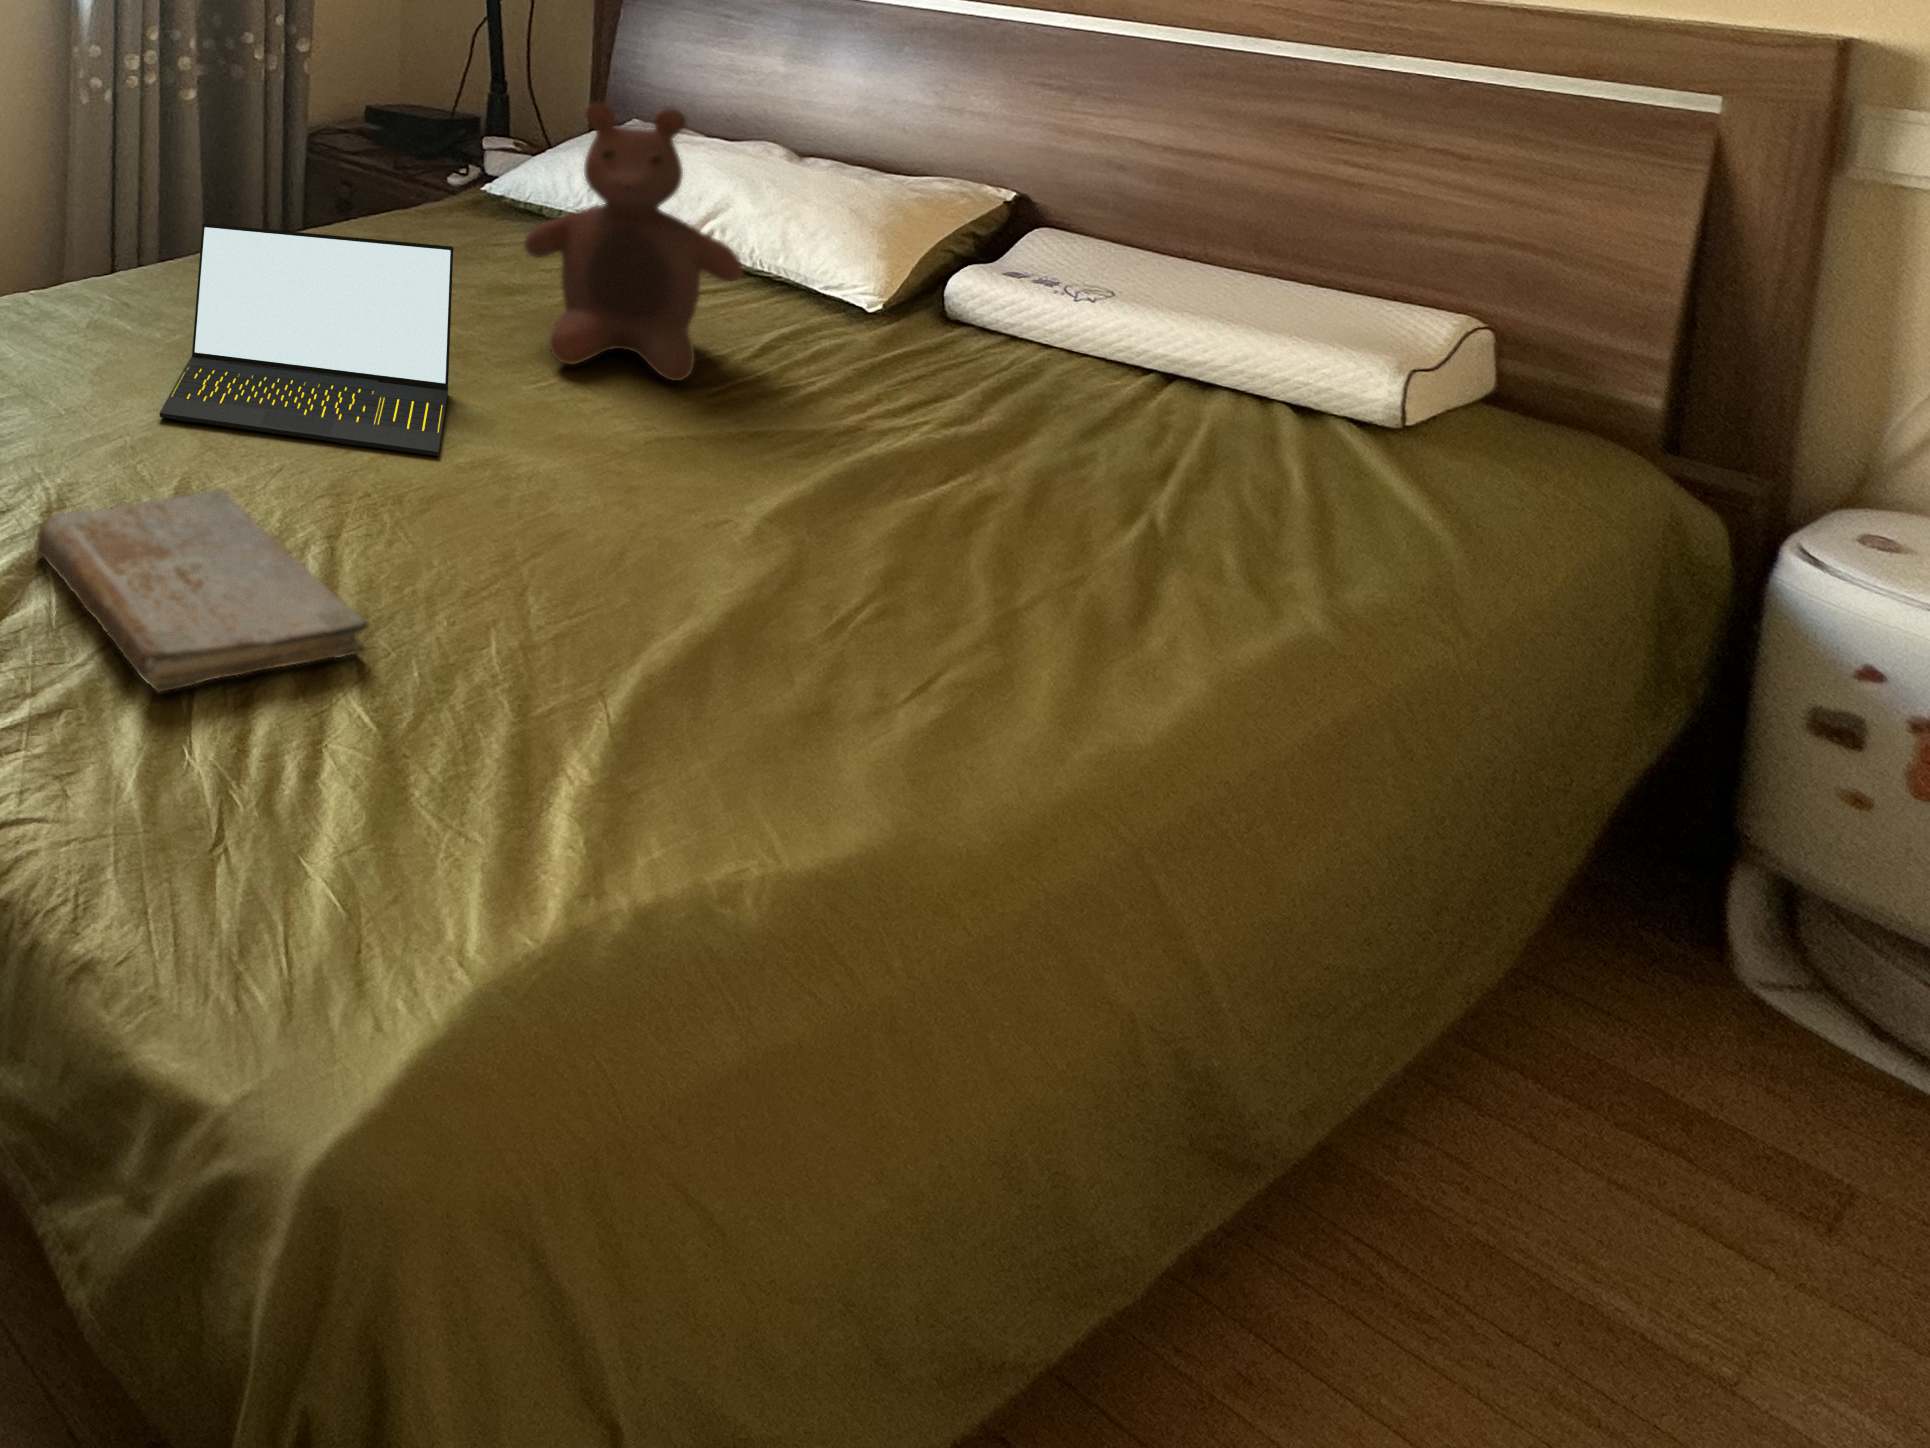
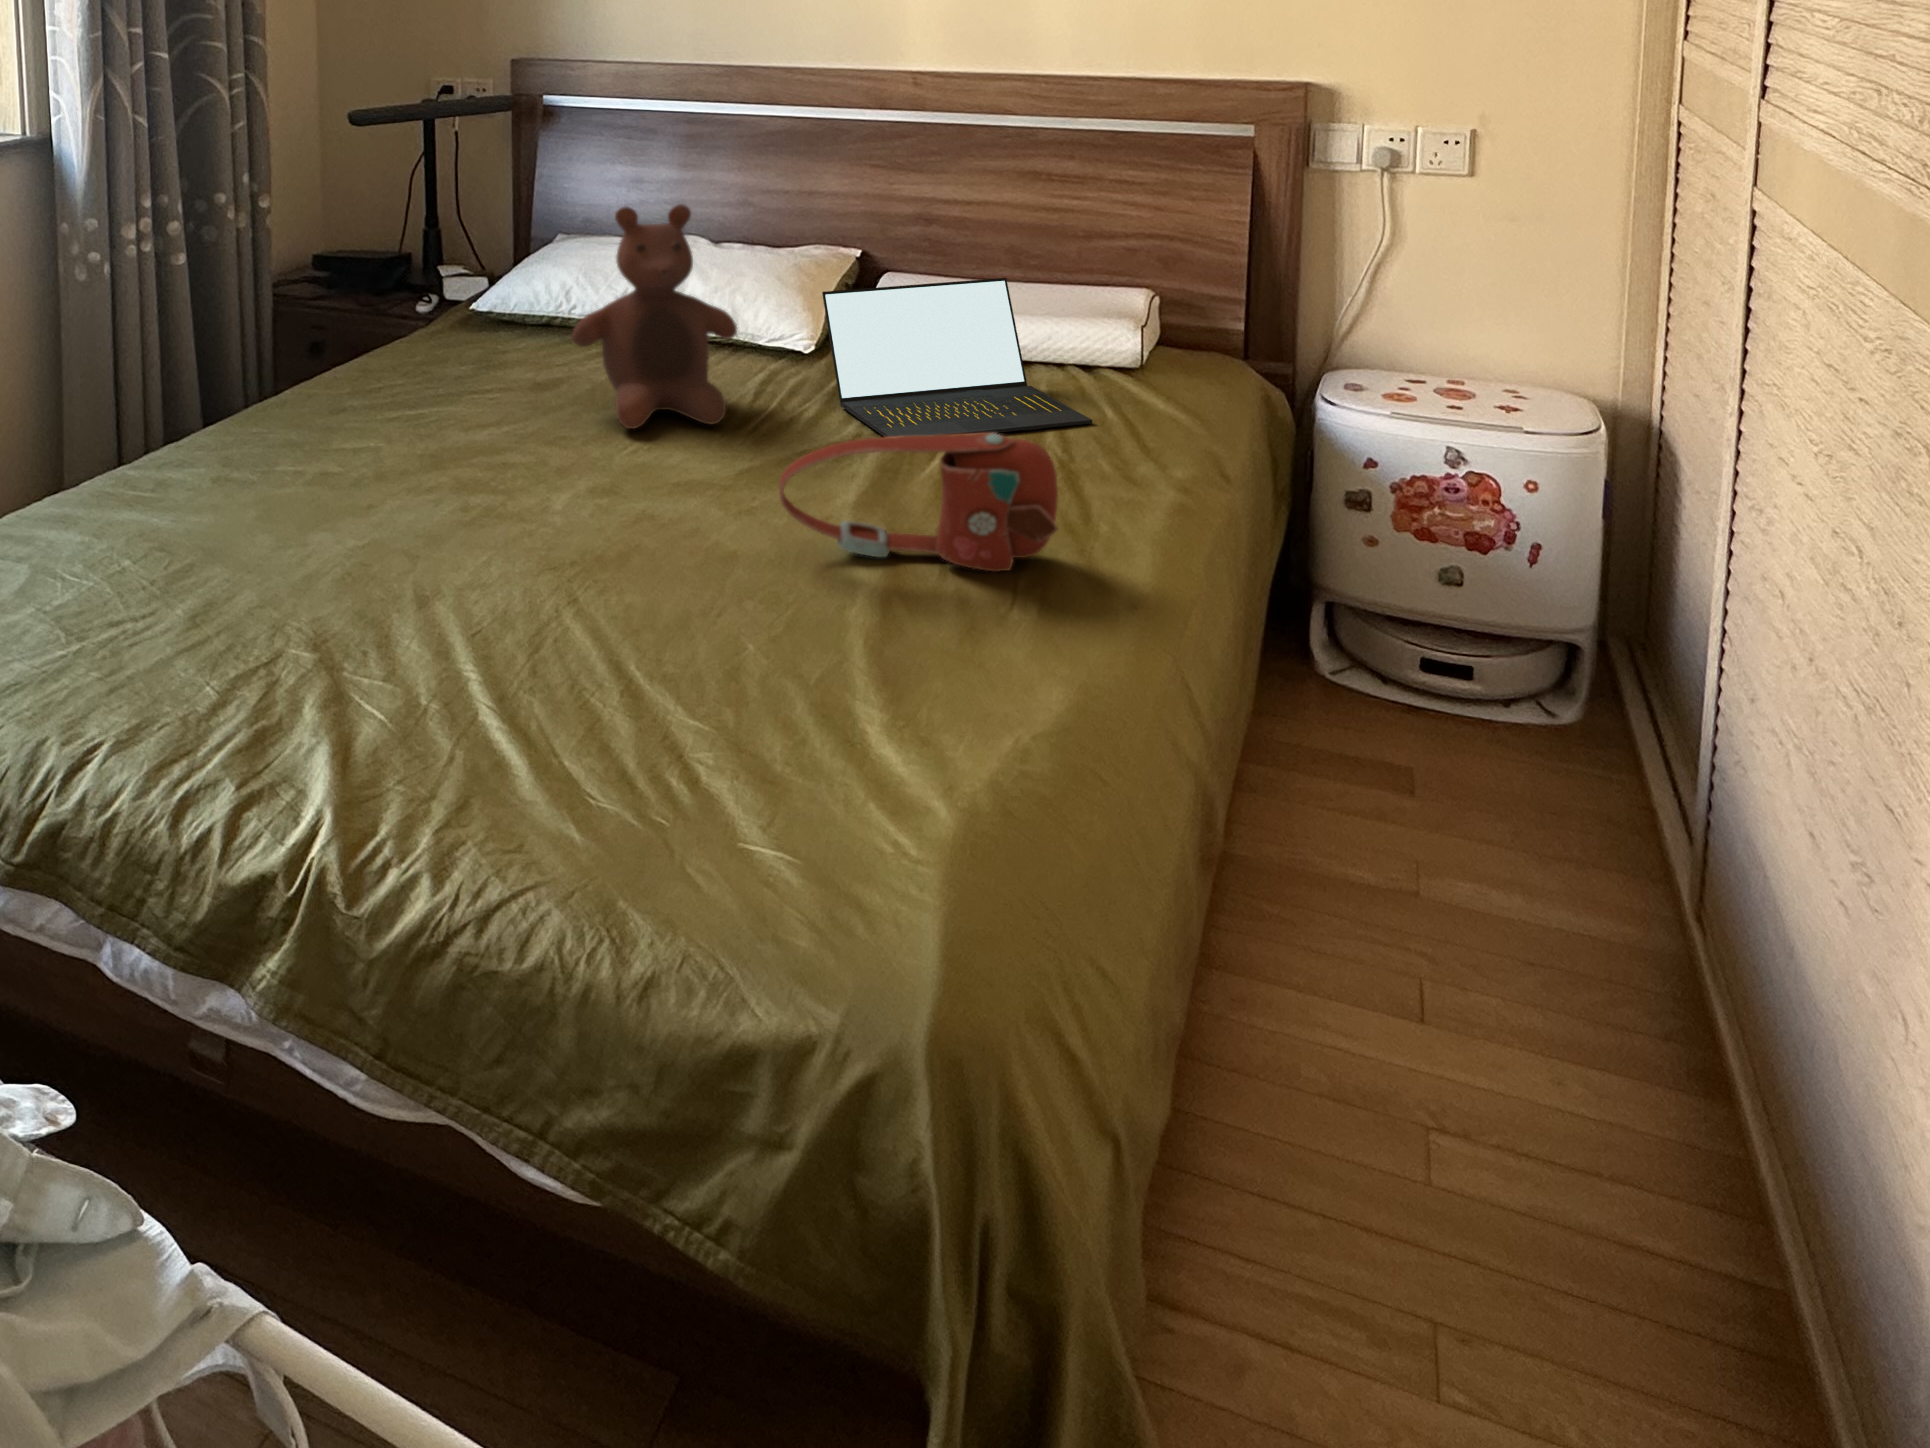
laptop: present [160,224,453,456] -> present [822,278,1092,437]
handbag: none [618,443,1018,673] -> present [779,433,1058,572]
book: present [38,489,368,692] -> none [344,579,673,750]

